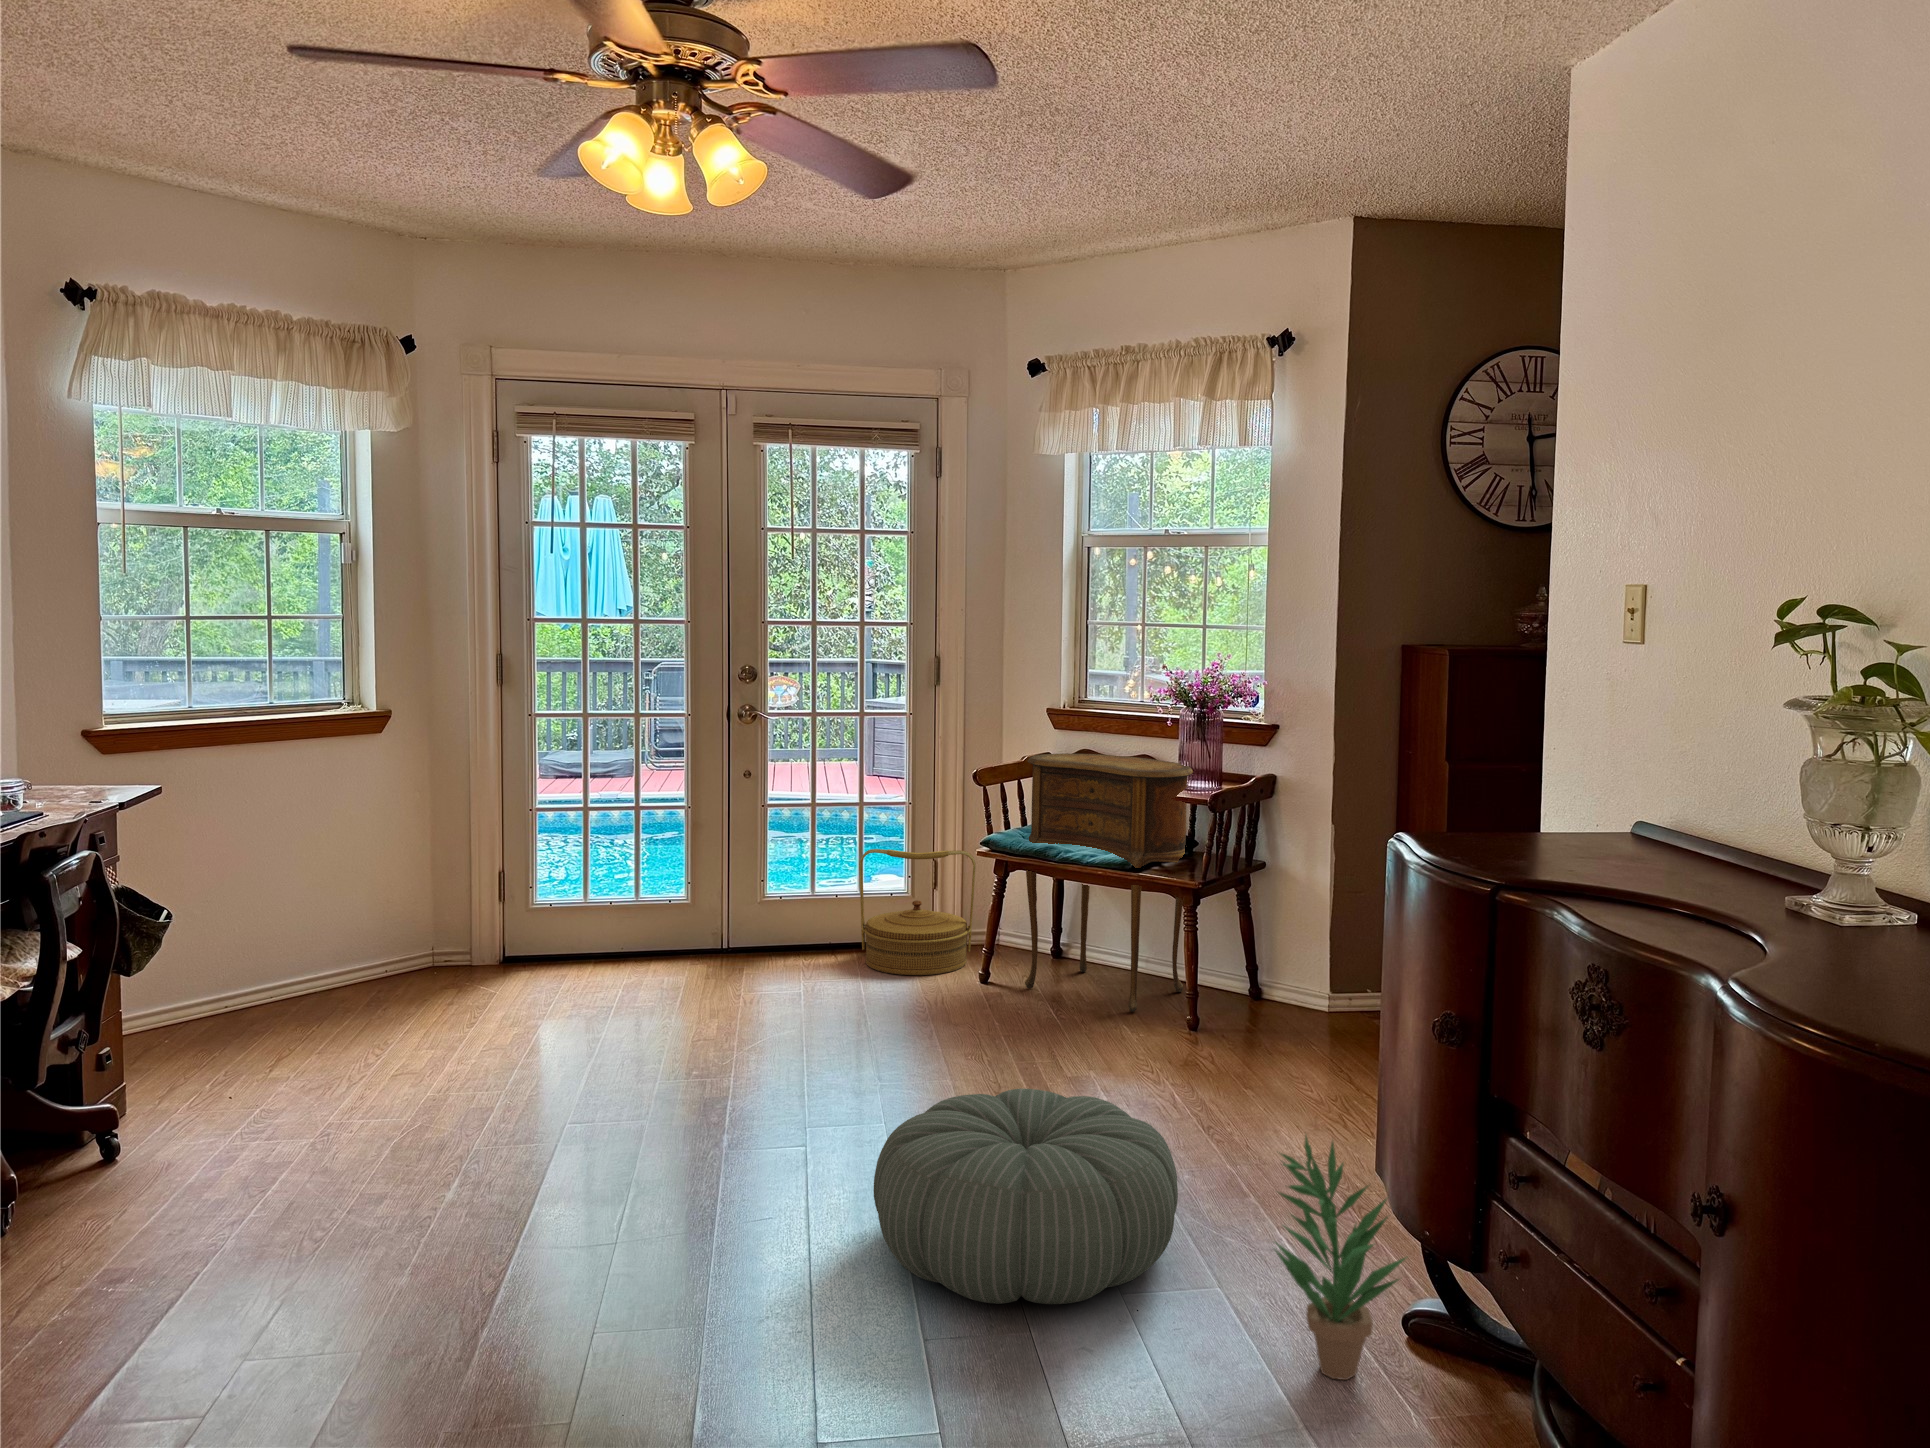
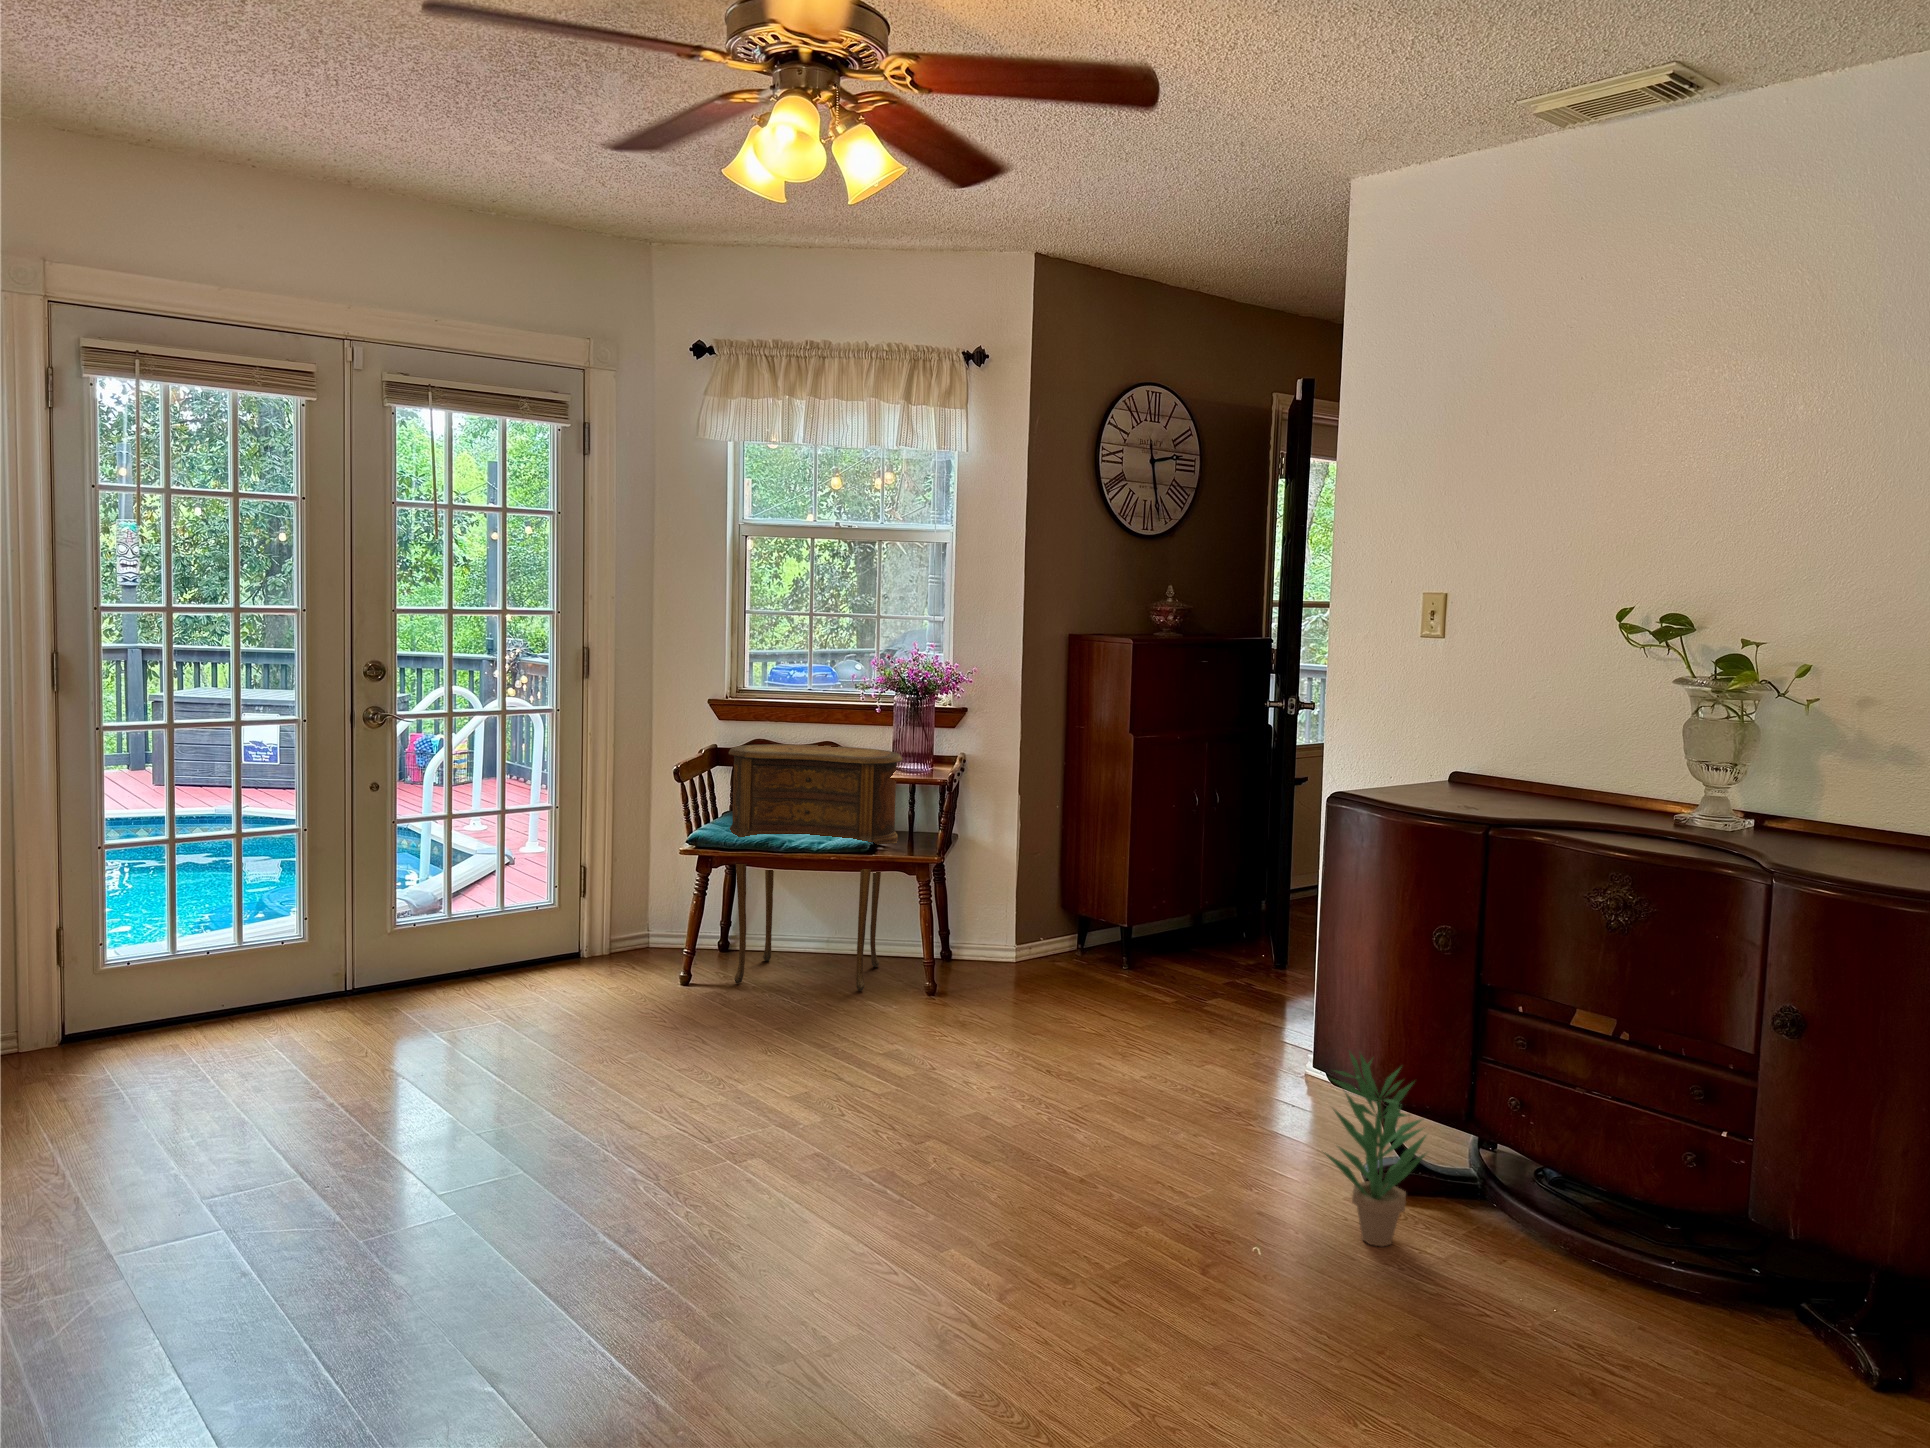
woven basket: present [859,849,976,975] -> none [526,851,654,989]
pouf: present [873,1088,1178,1304] -> none [913,1061,1198,1263]

